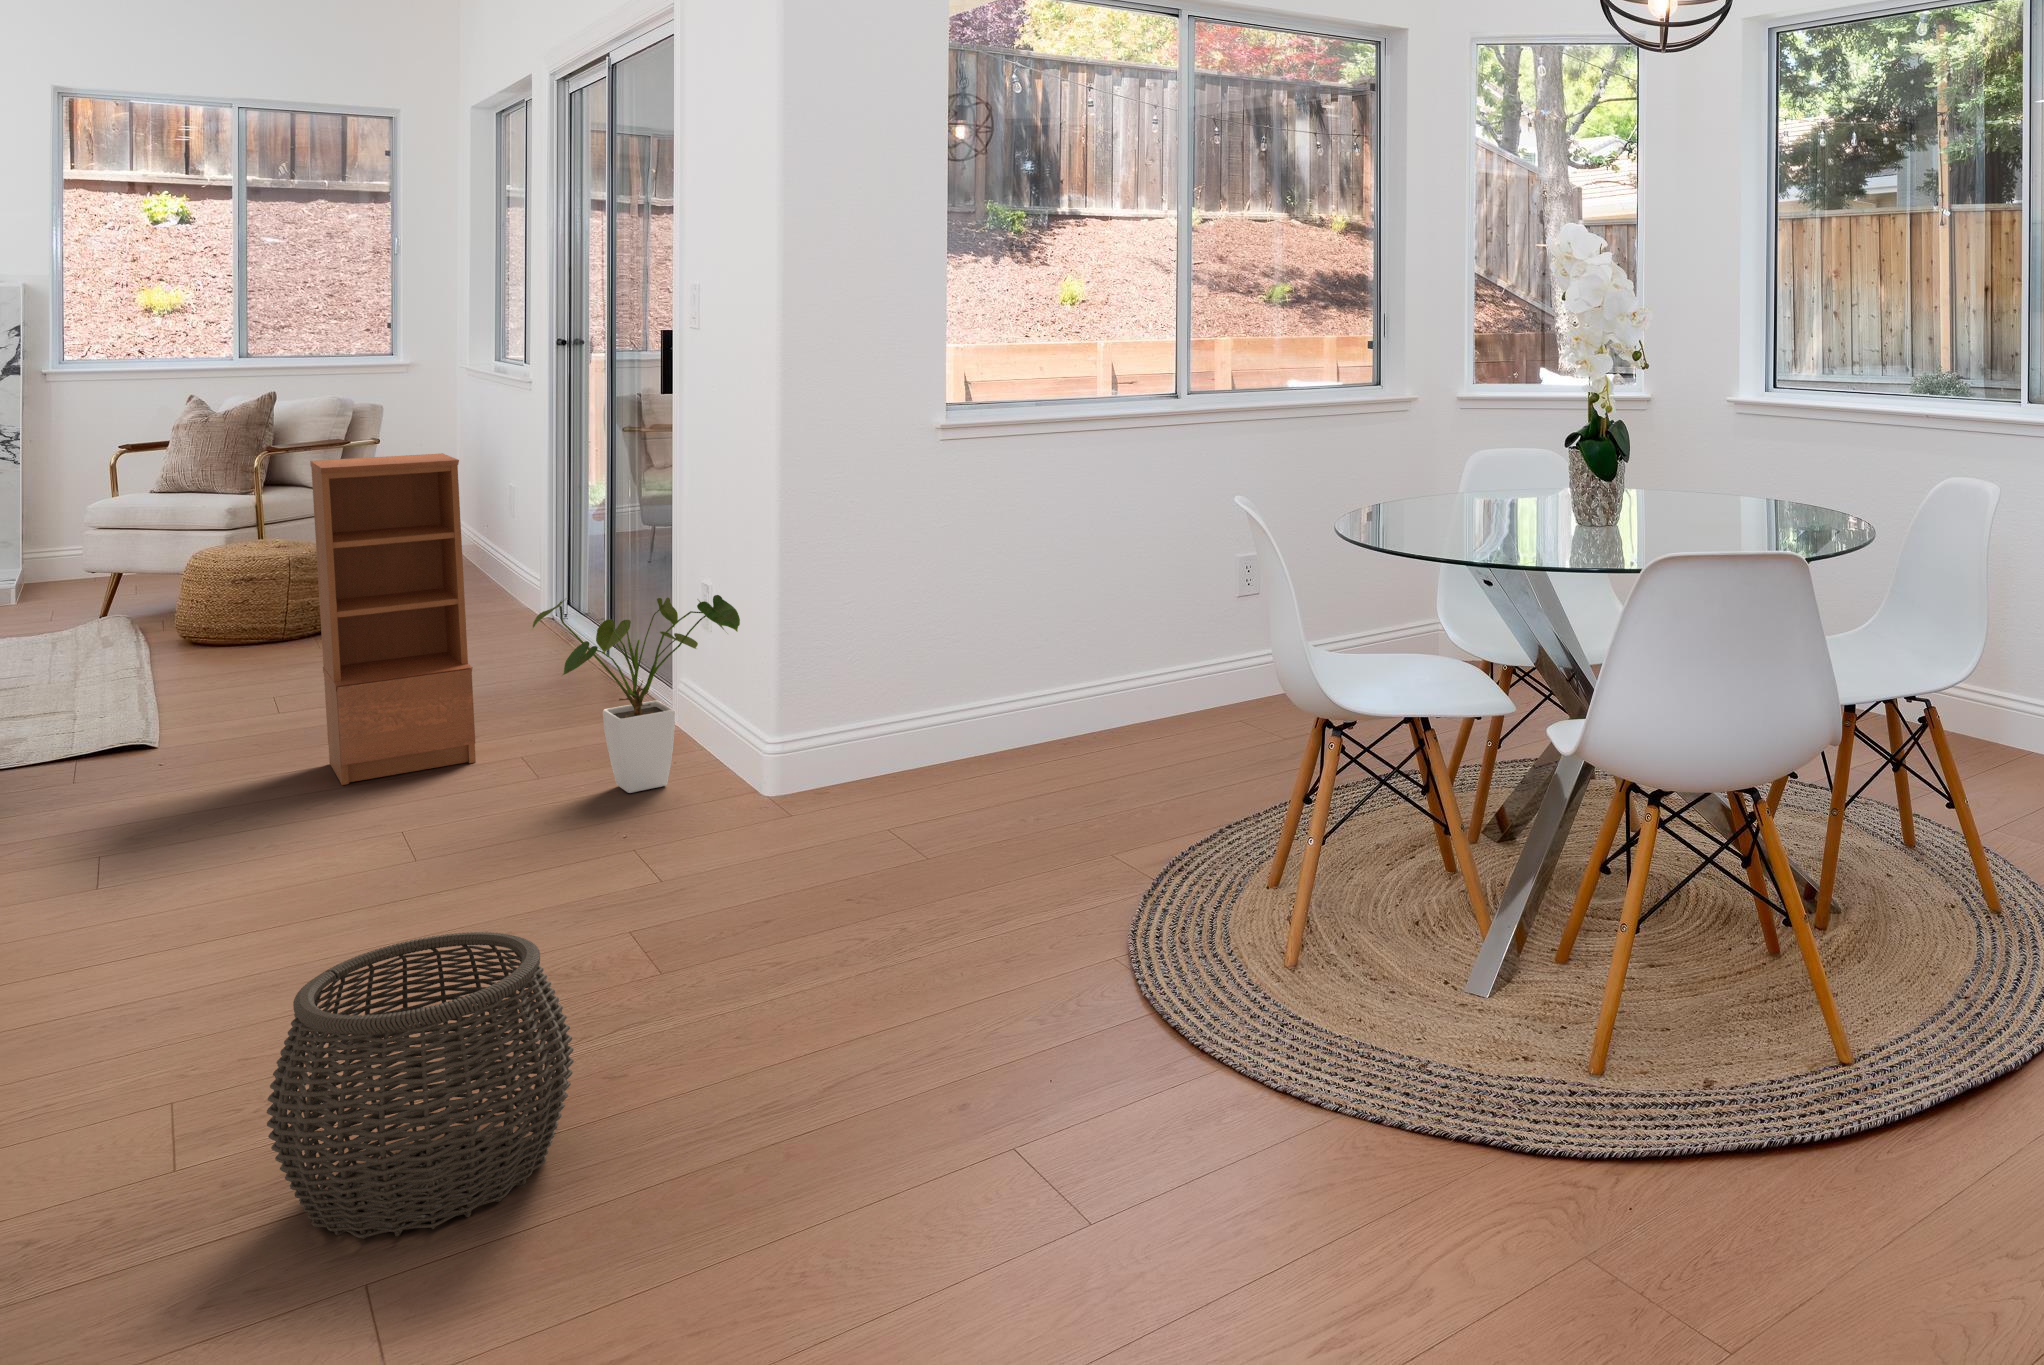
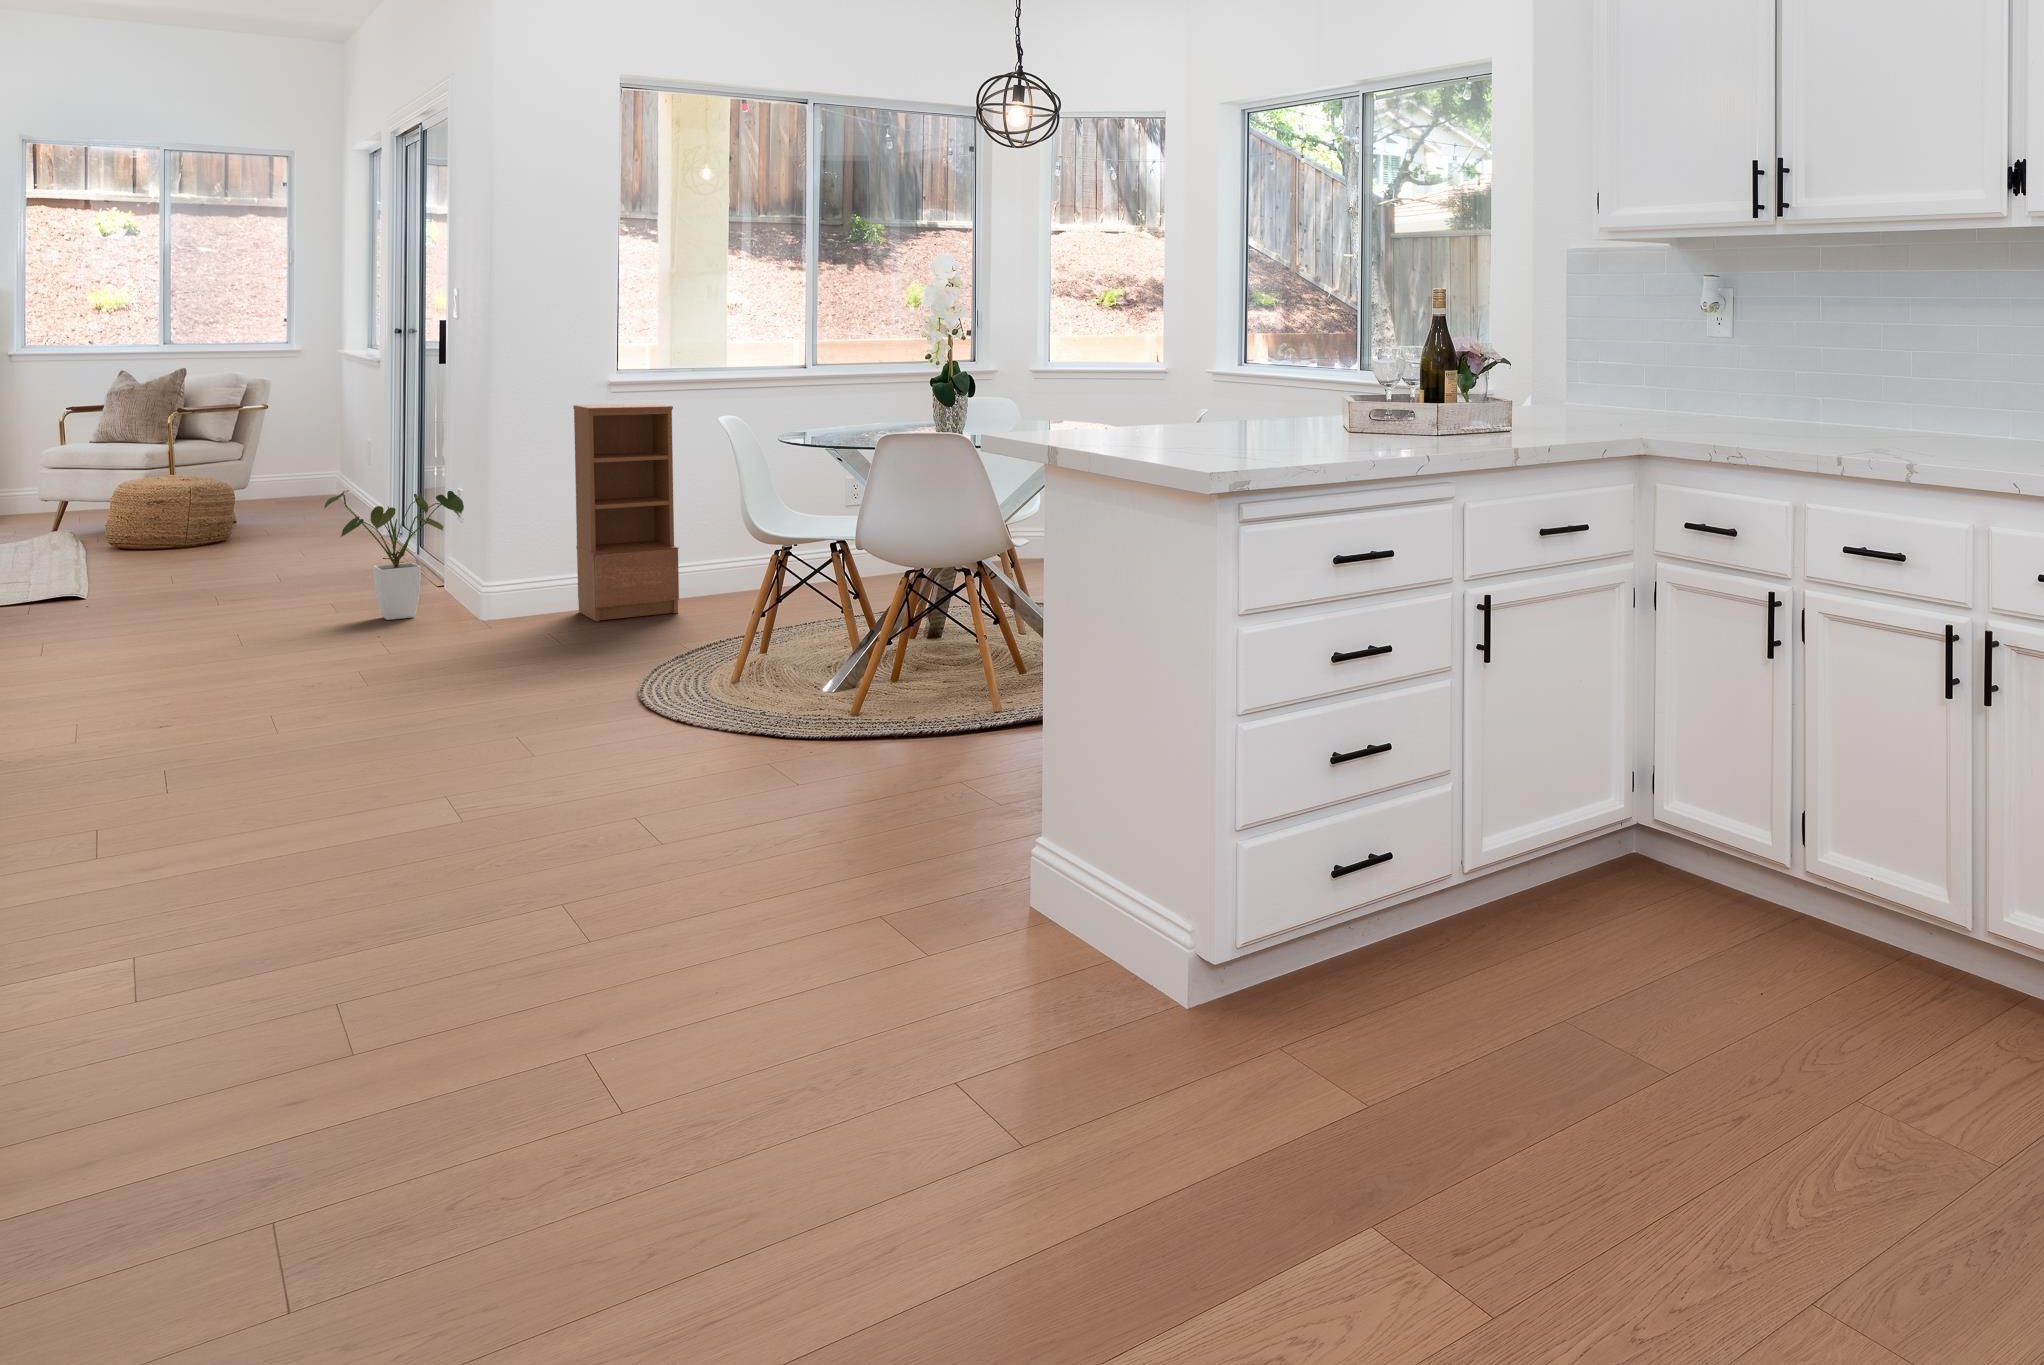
bookcase: present [310,453,476,785] -> present [573,404,679,621]
woven basket: present [267,932,574,1239] -> none [104,622,273,756]

